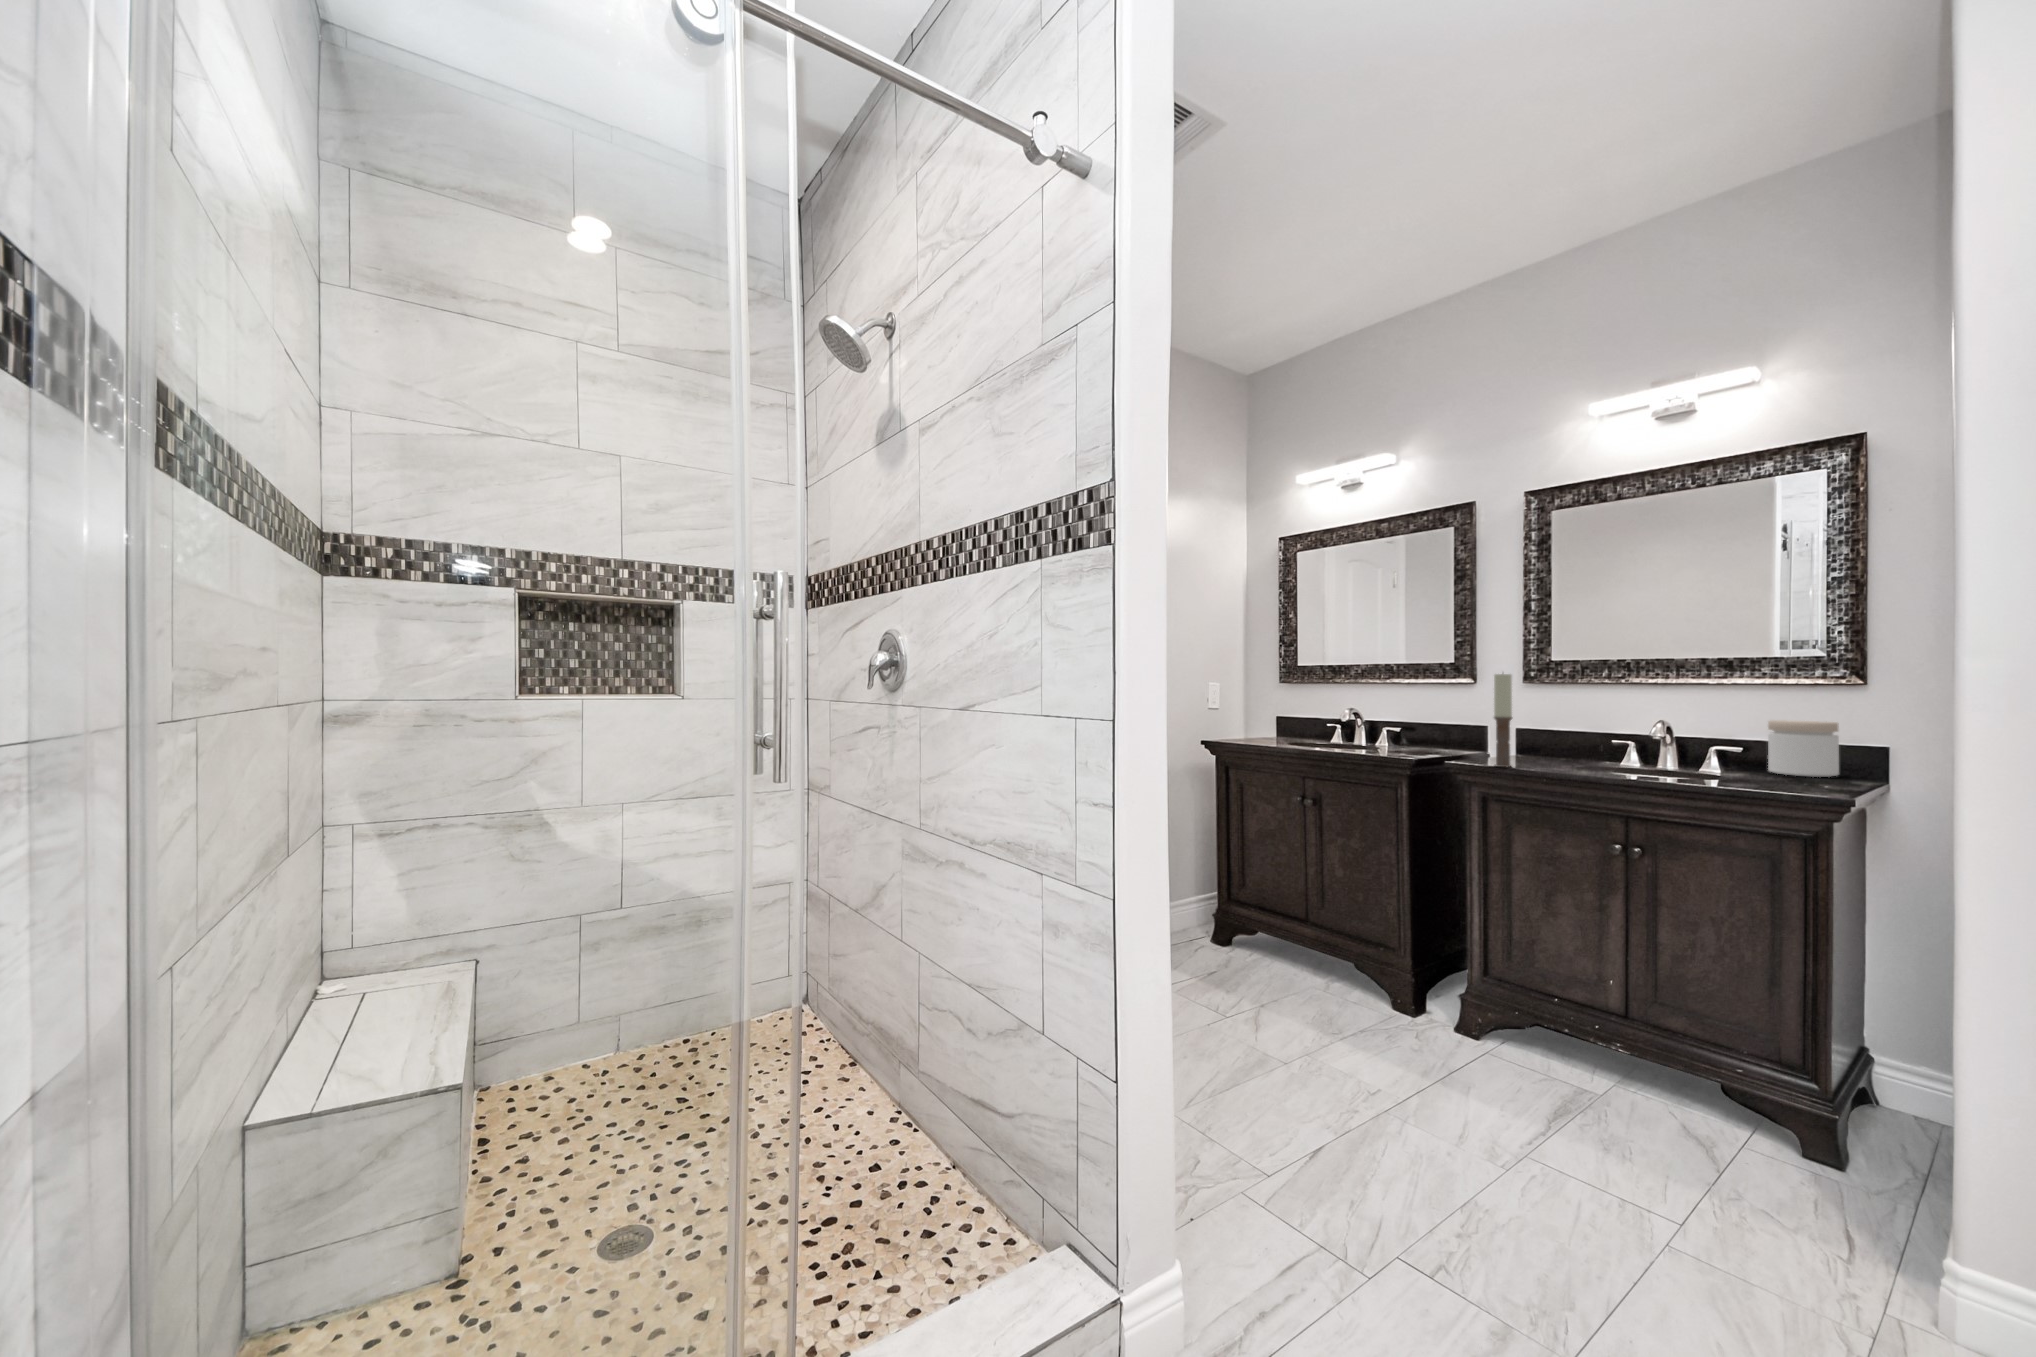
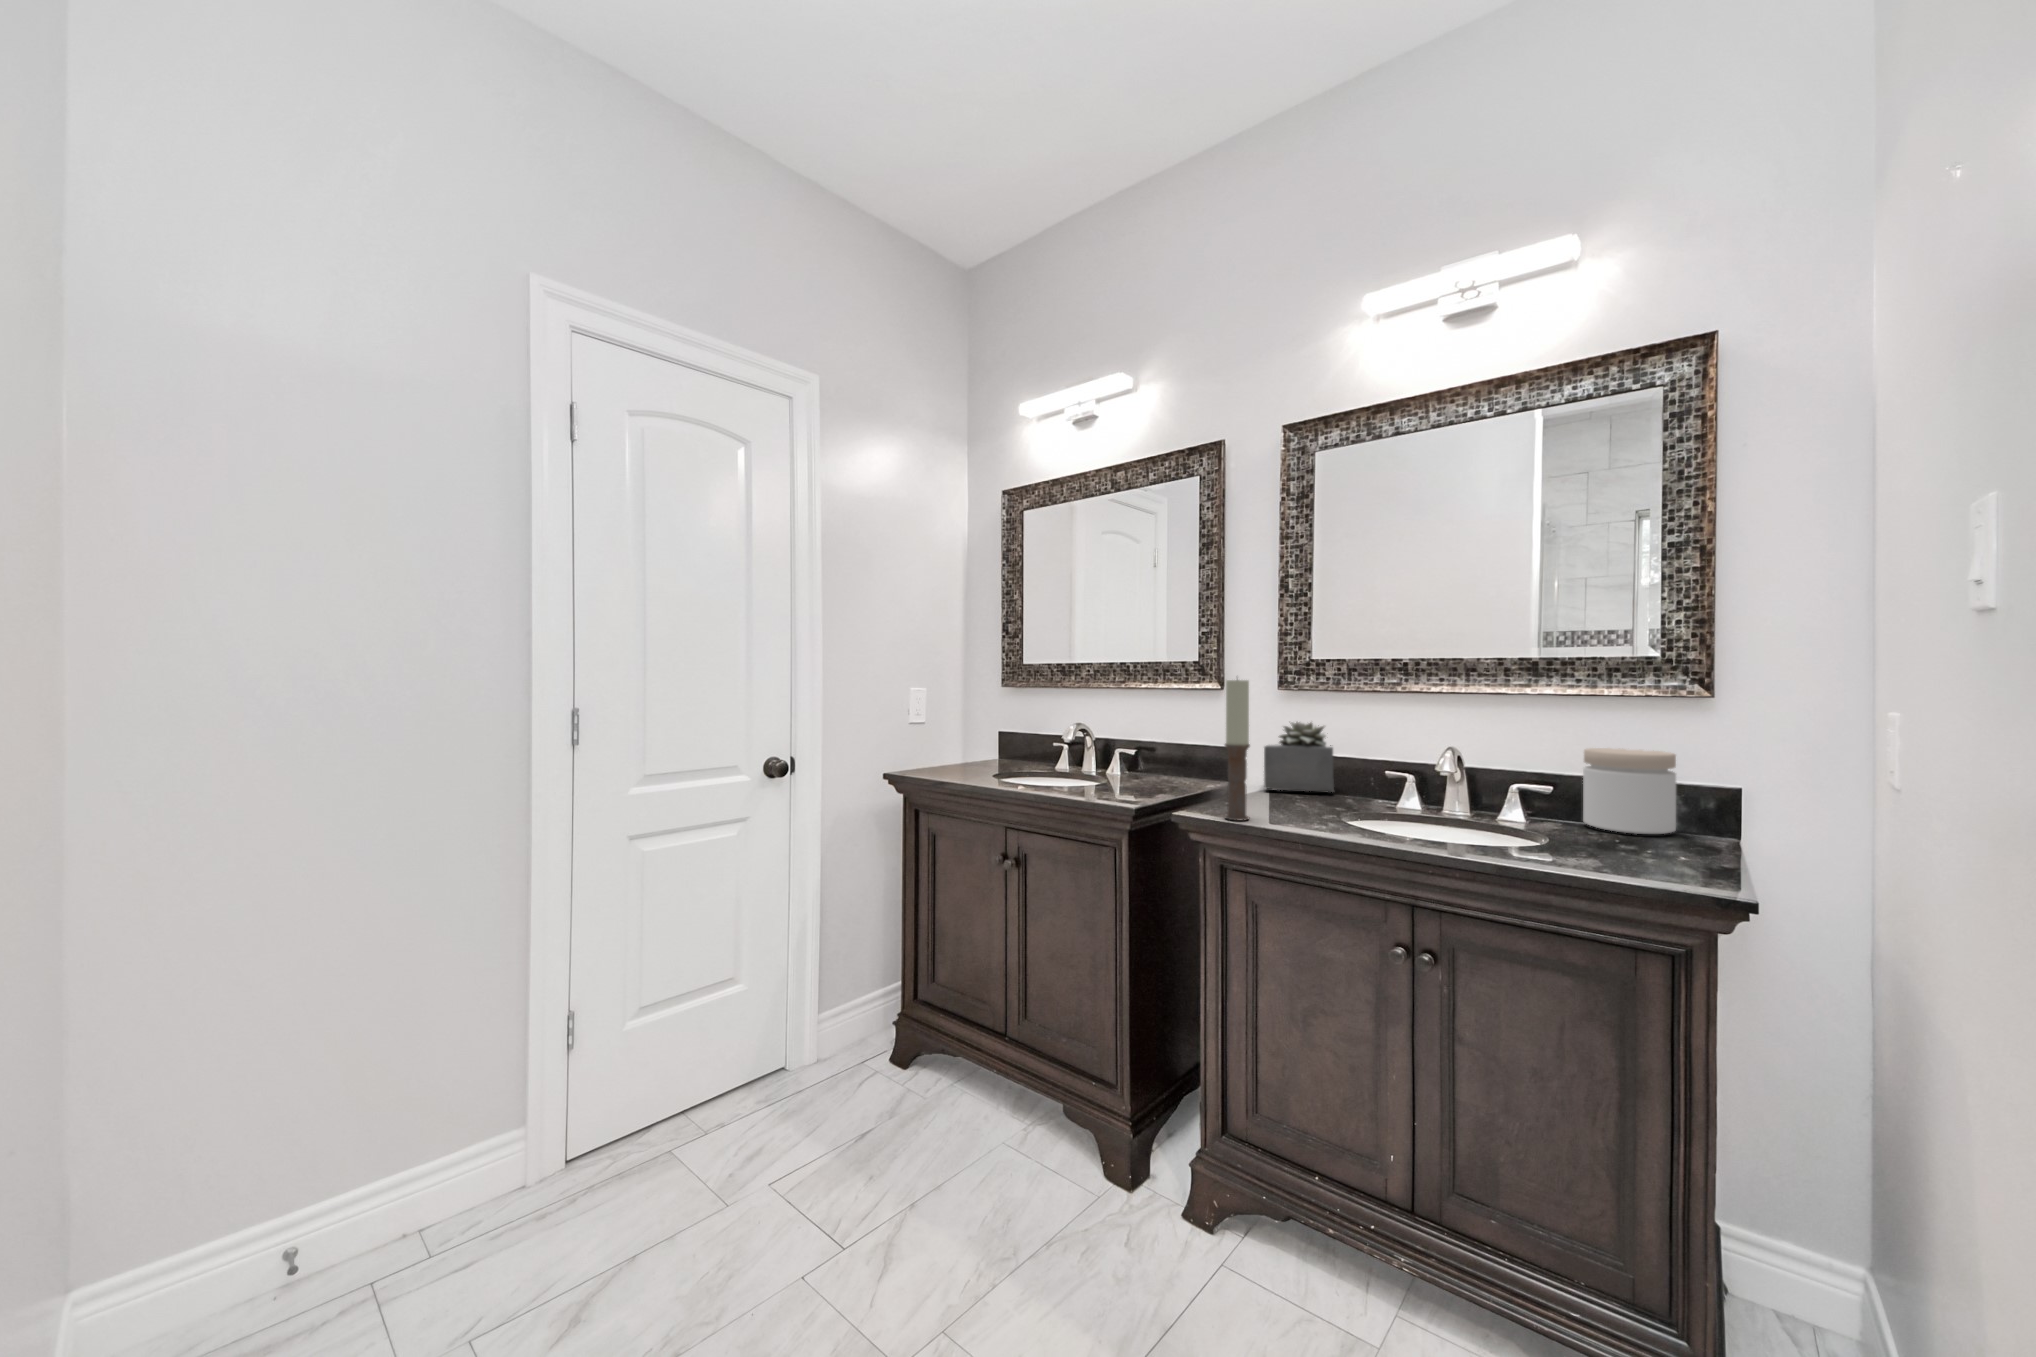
succulent plant: none [1513,704,1570,756] -> present [1264,722,1334,792]

